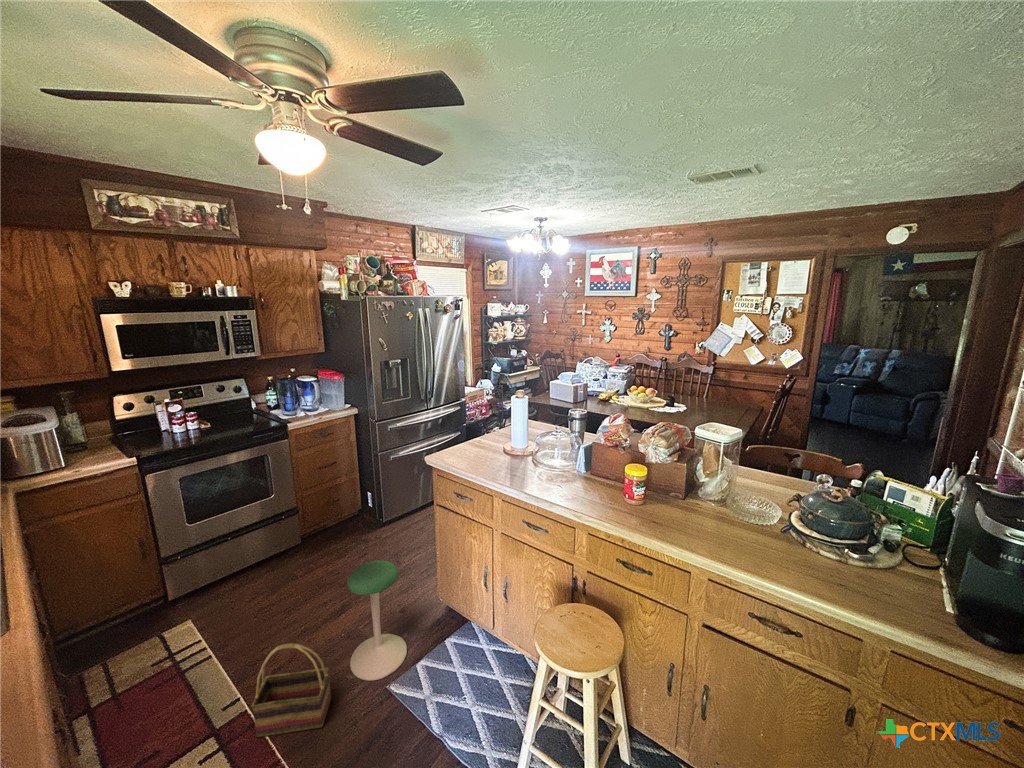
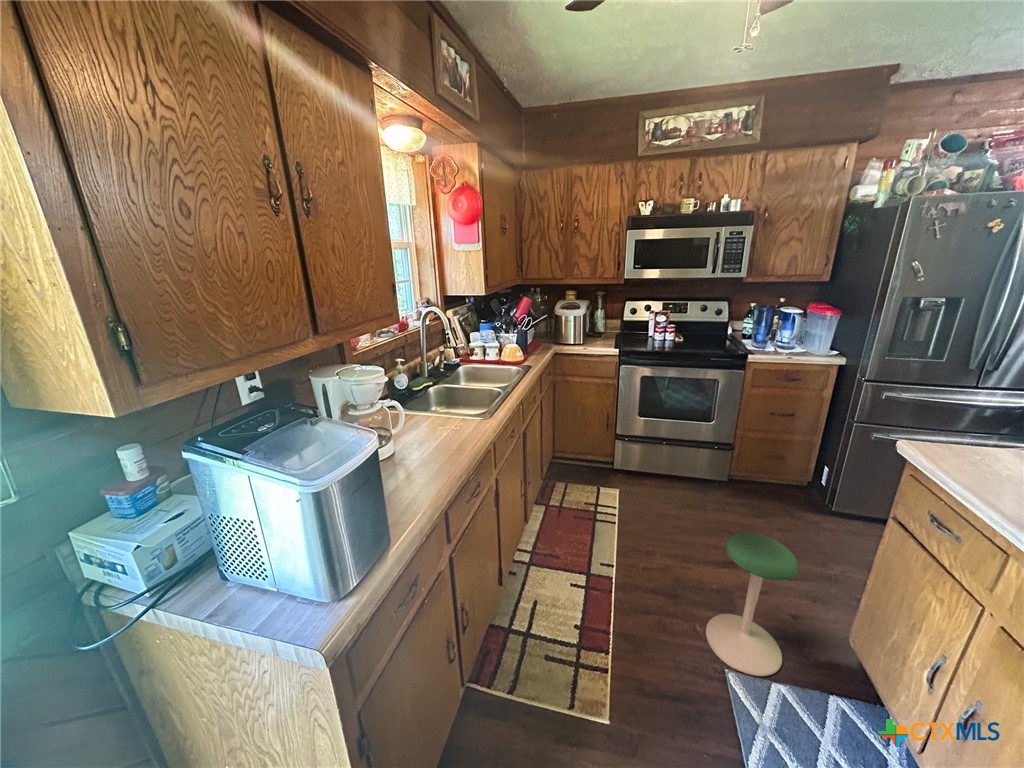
basket: present [251,643,331,737] -> none [608,549,679,650]

